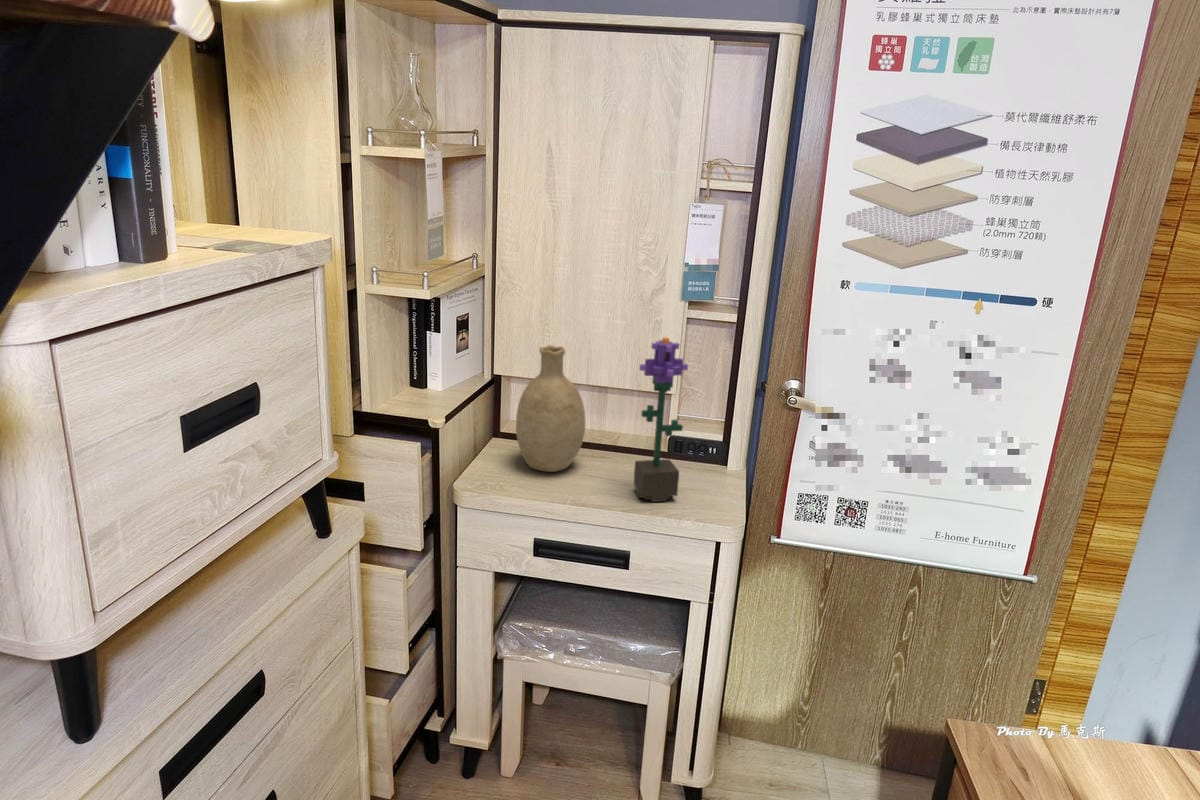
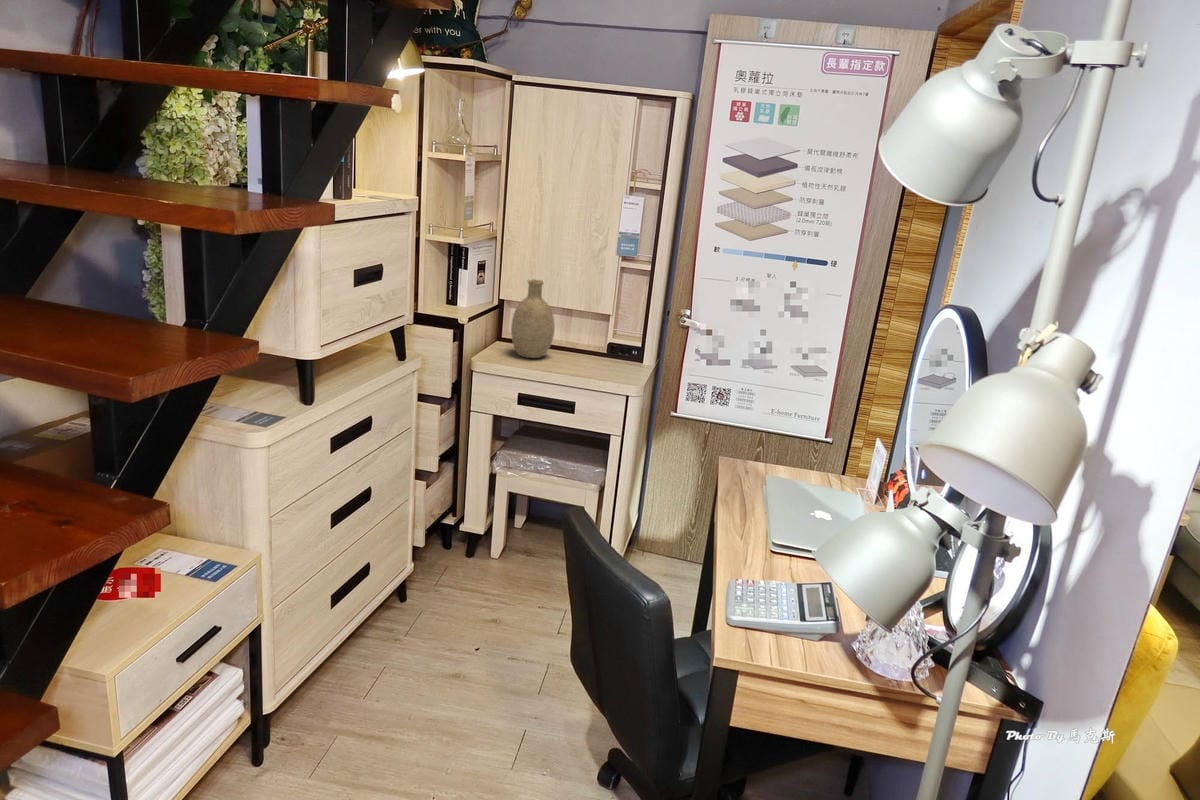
potted flower: present [634,337,688,502] -> none [582,274,616,374]

